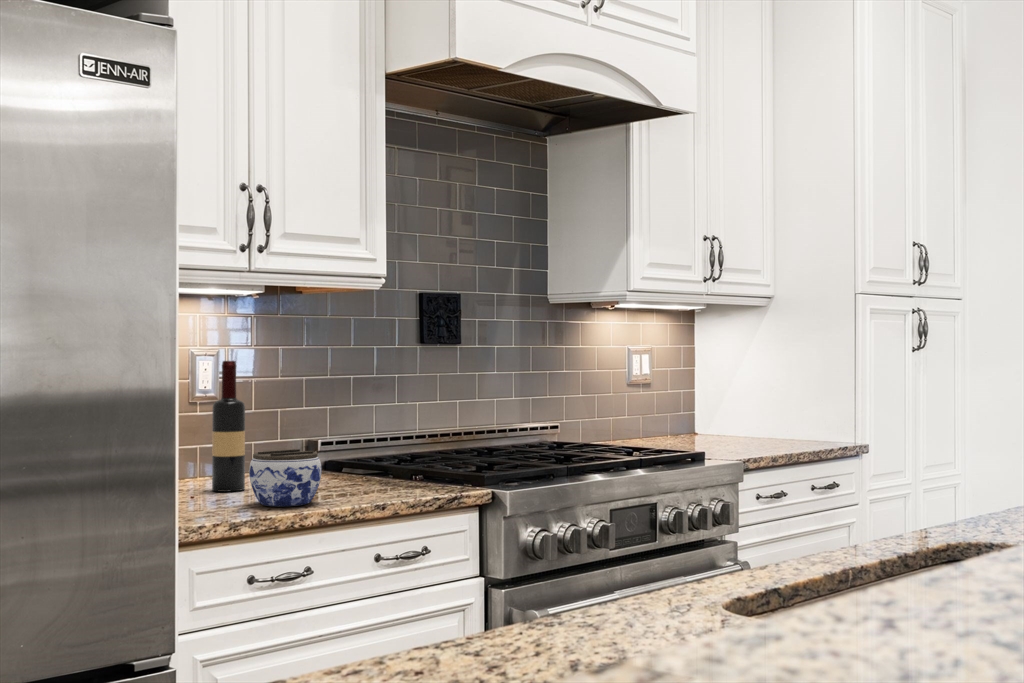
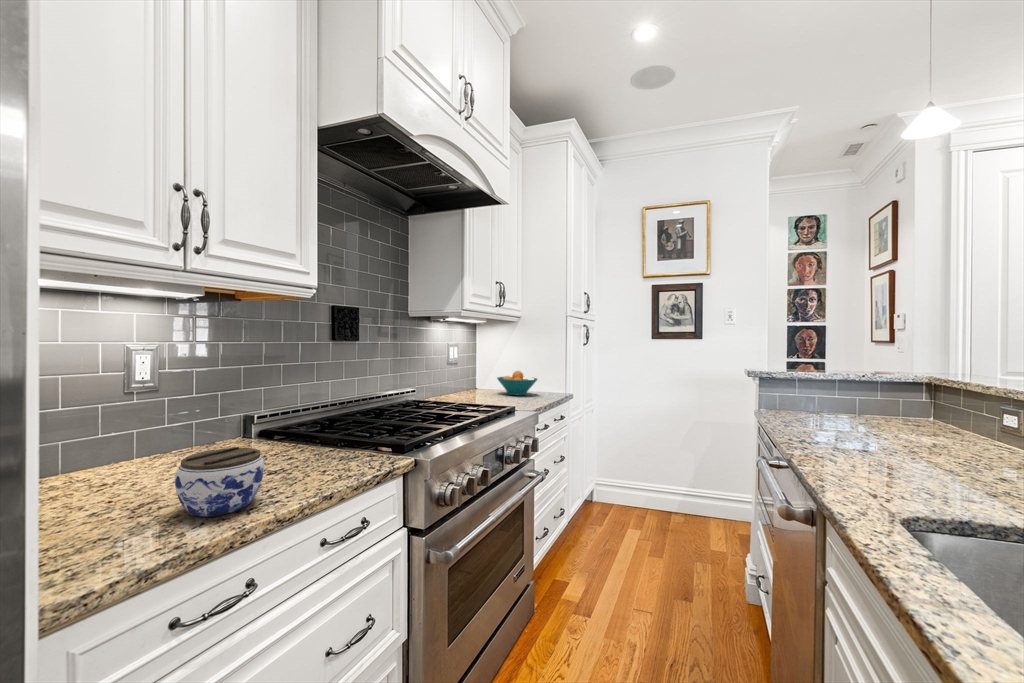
wine bottle: present [212,361,245,492] -> none [129,357,173,489]
fruit bowl: none [724,397,806,444] -> present [497,371,537,396]

